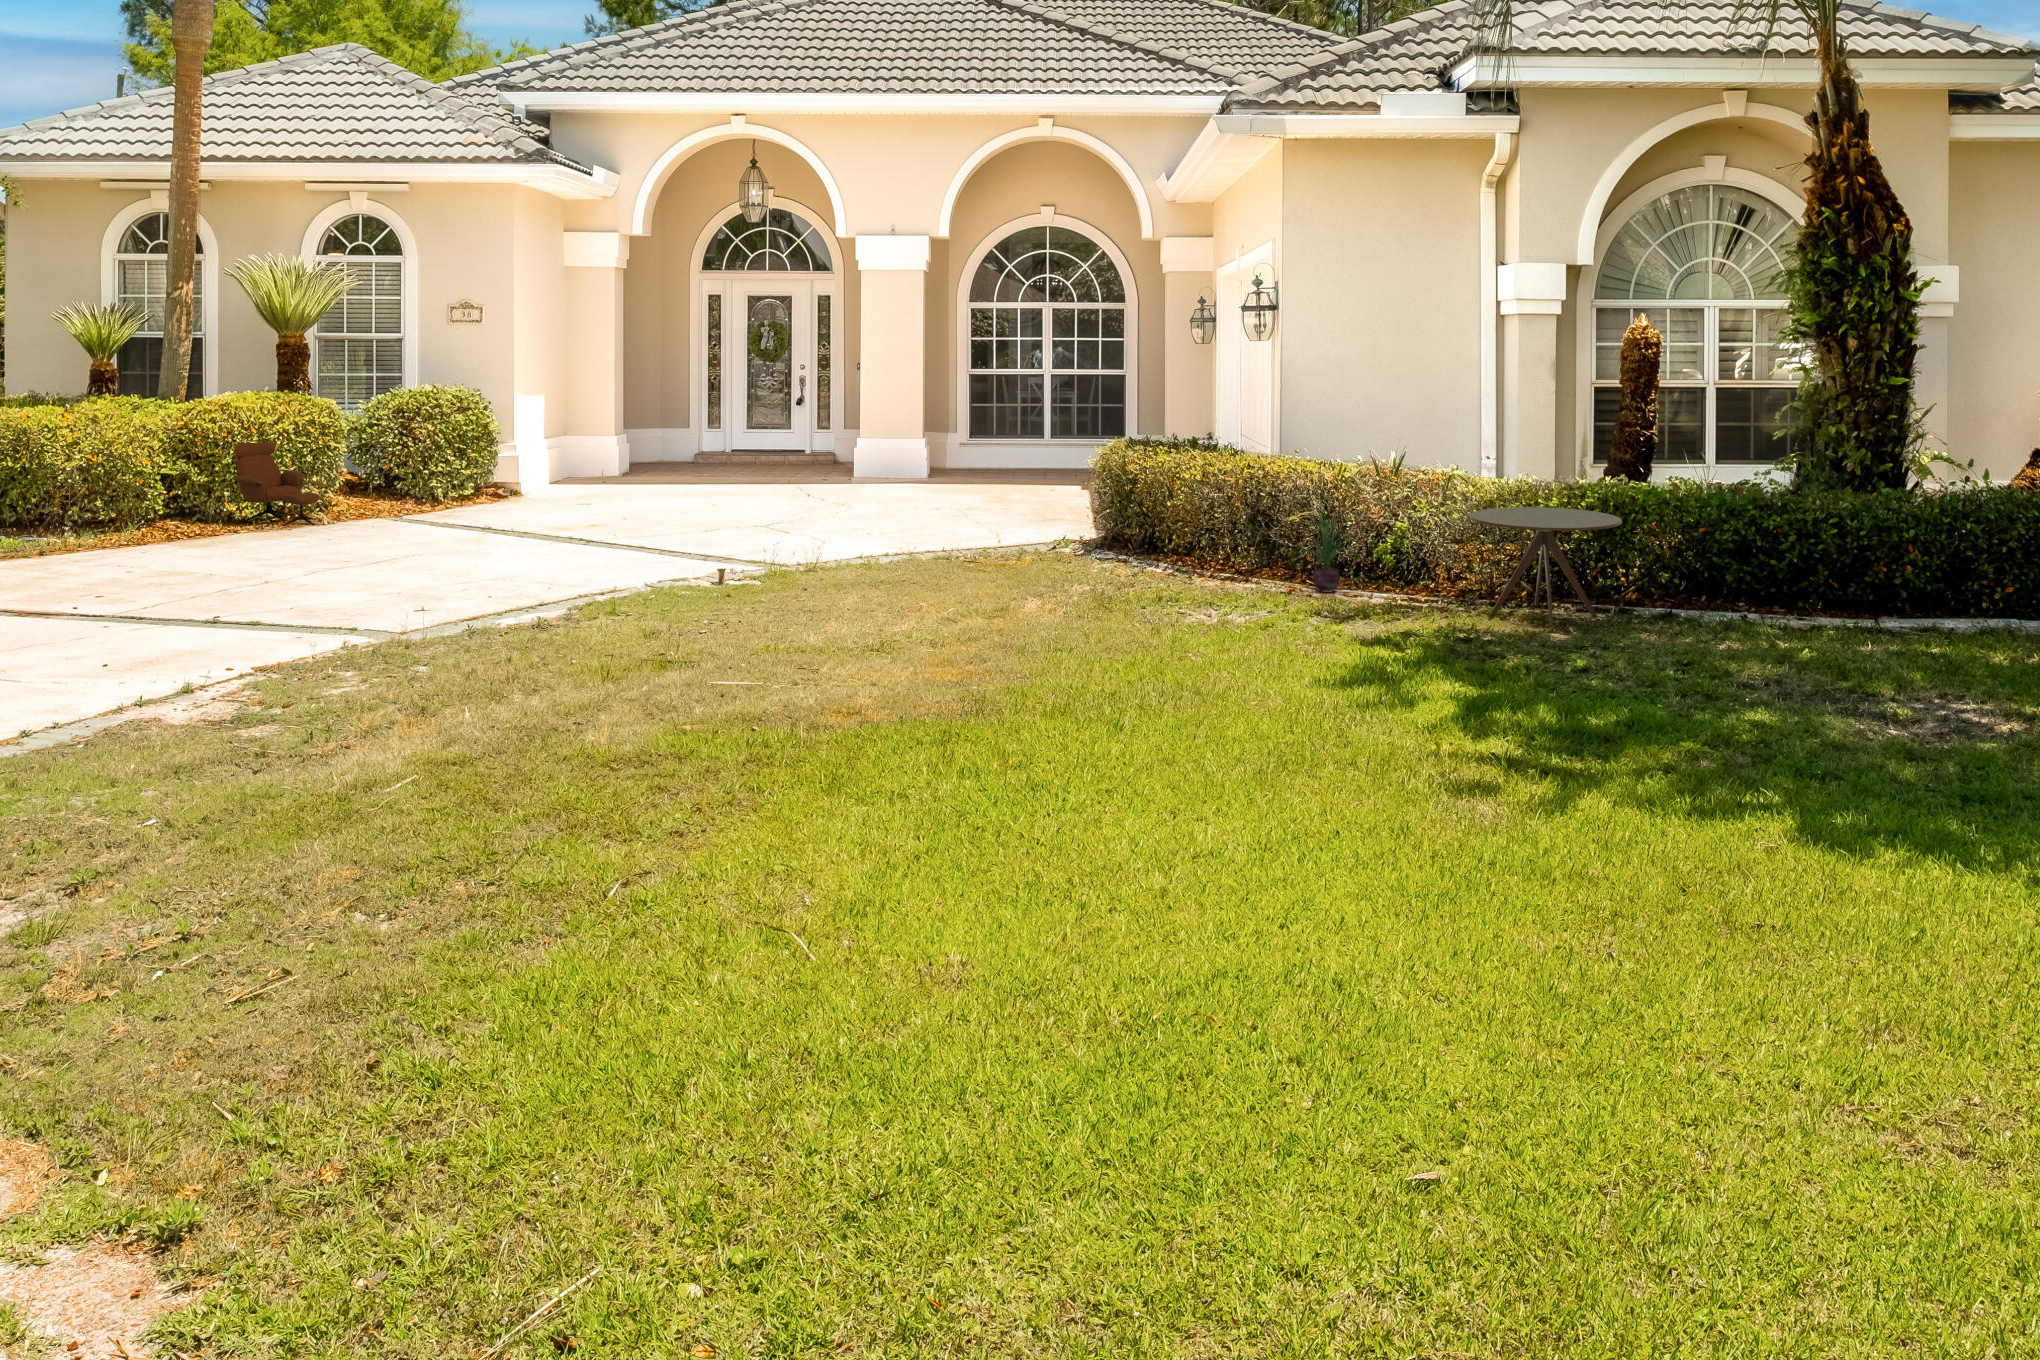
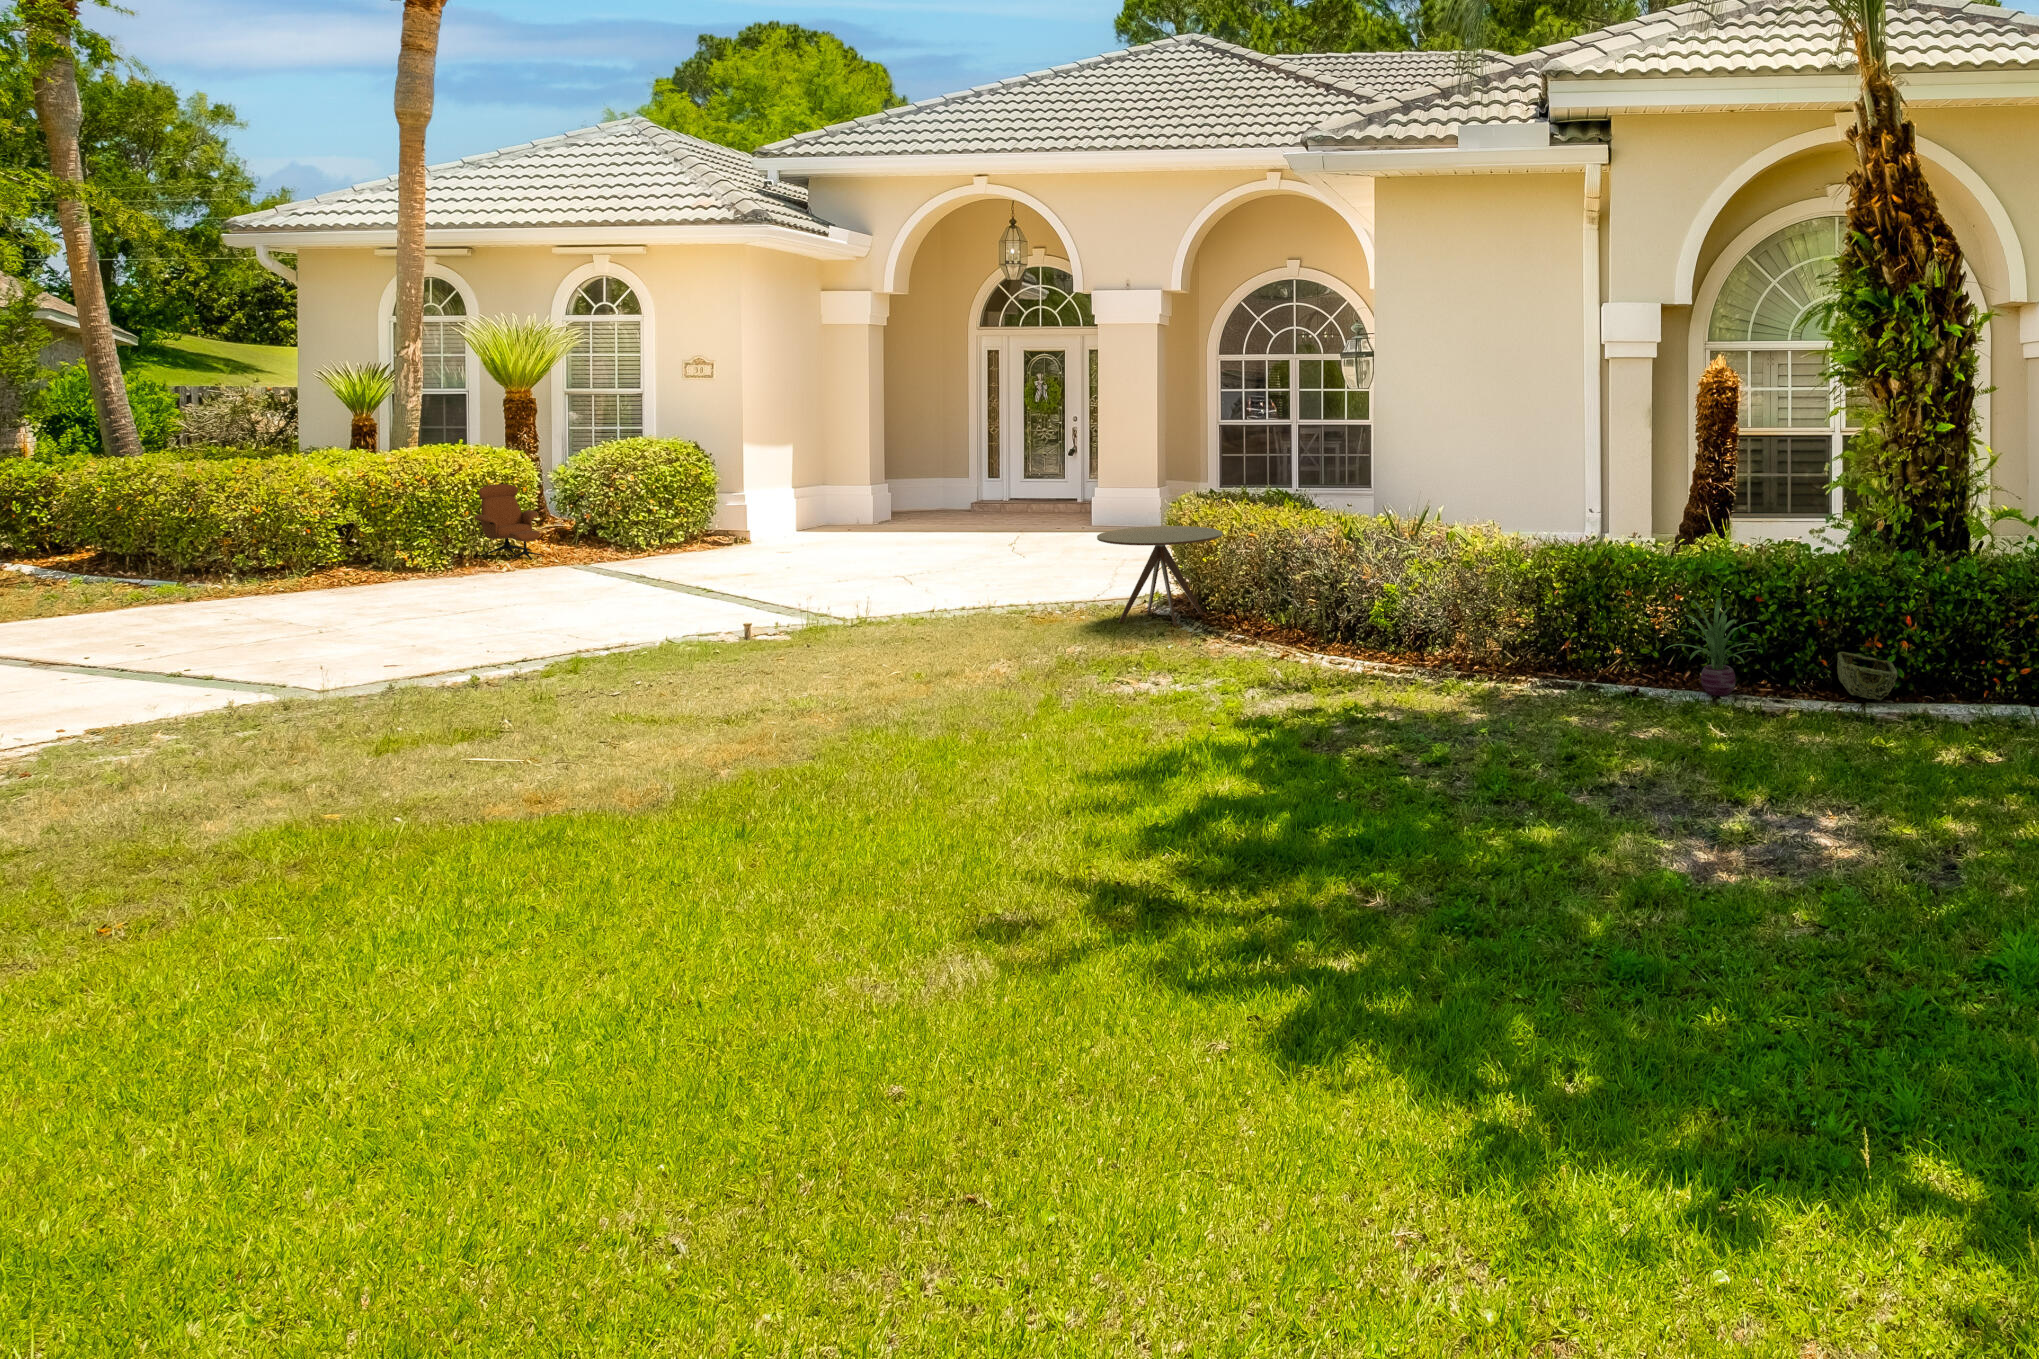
round table: present [1470,507,1622,626] -> present [1097,526,1222,626]
decorative plant: present [1309,514,1363,593] -> present [1665,599,1757,696]
woven basket: none [1848,580,1916,621] -> present [1837,652,1898,701]

